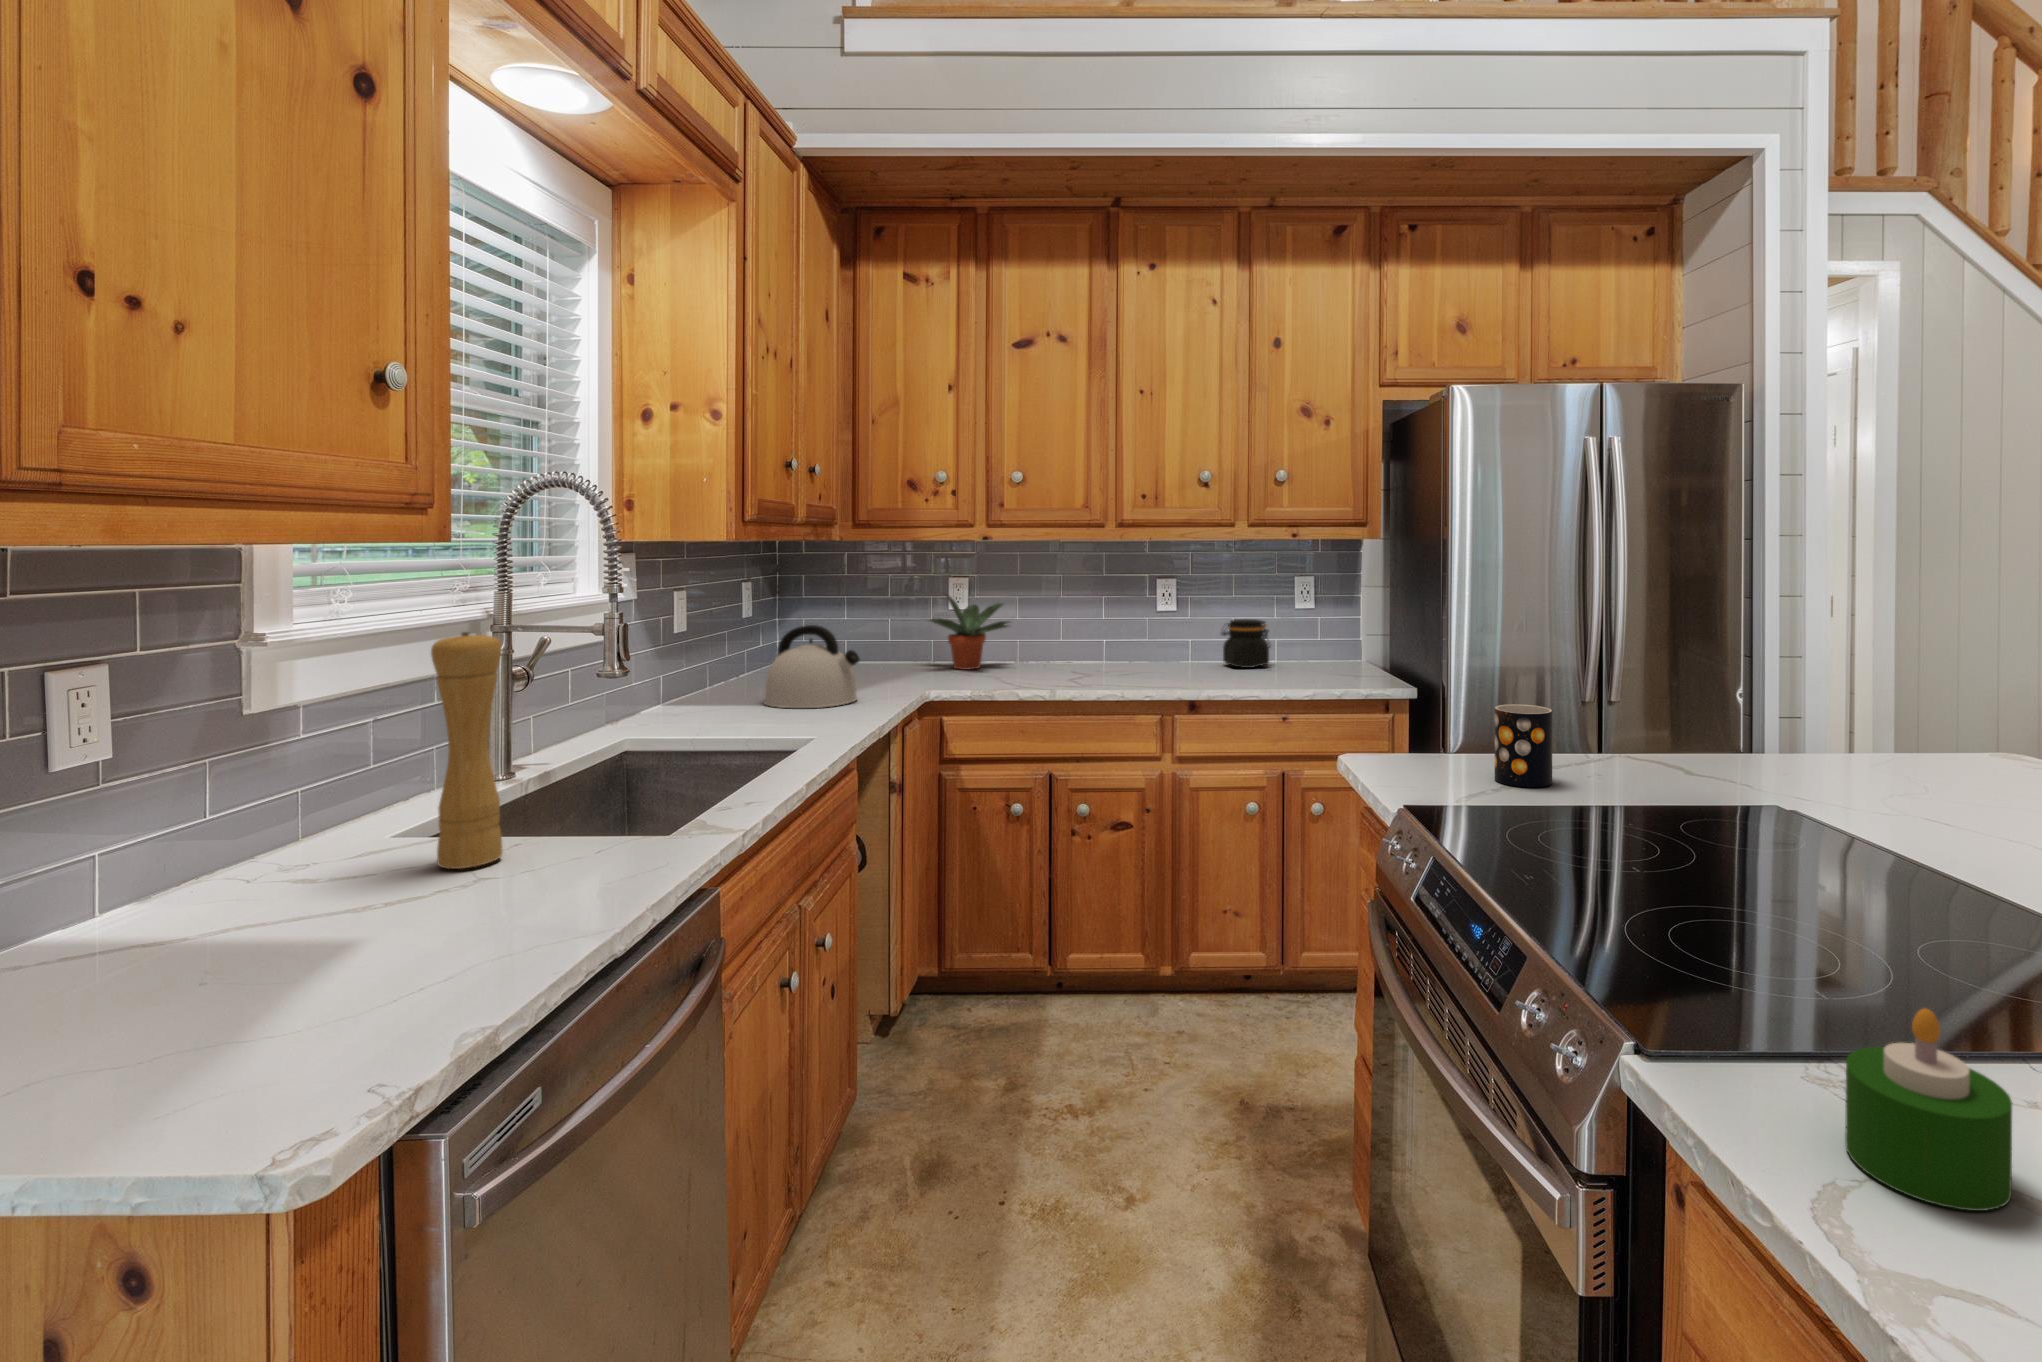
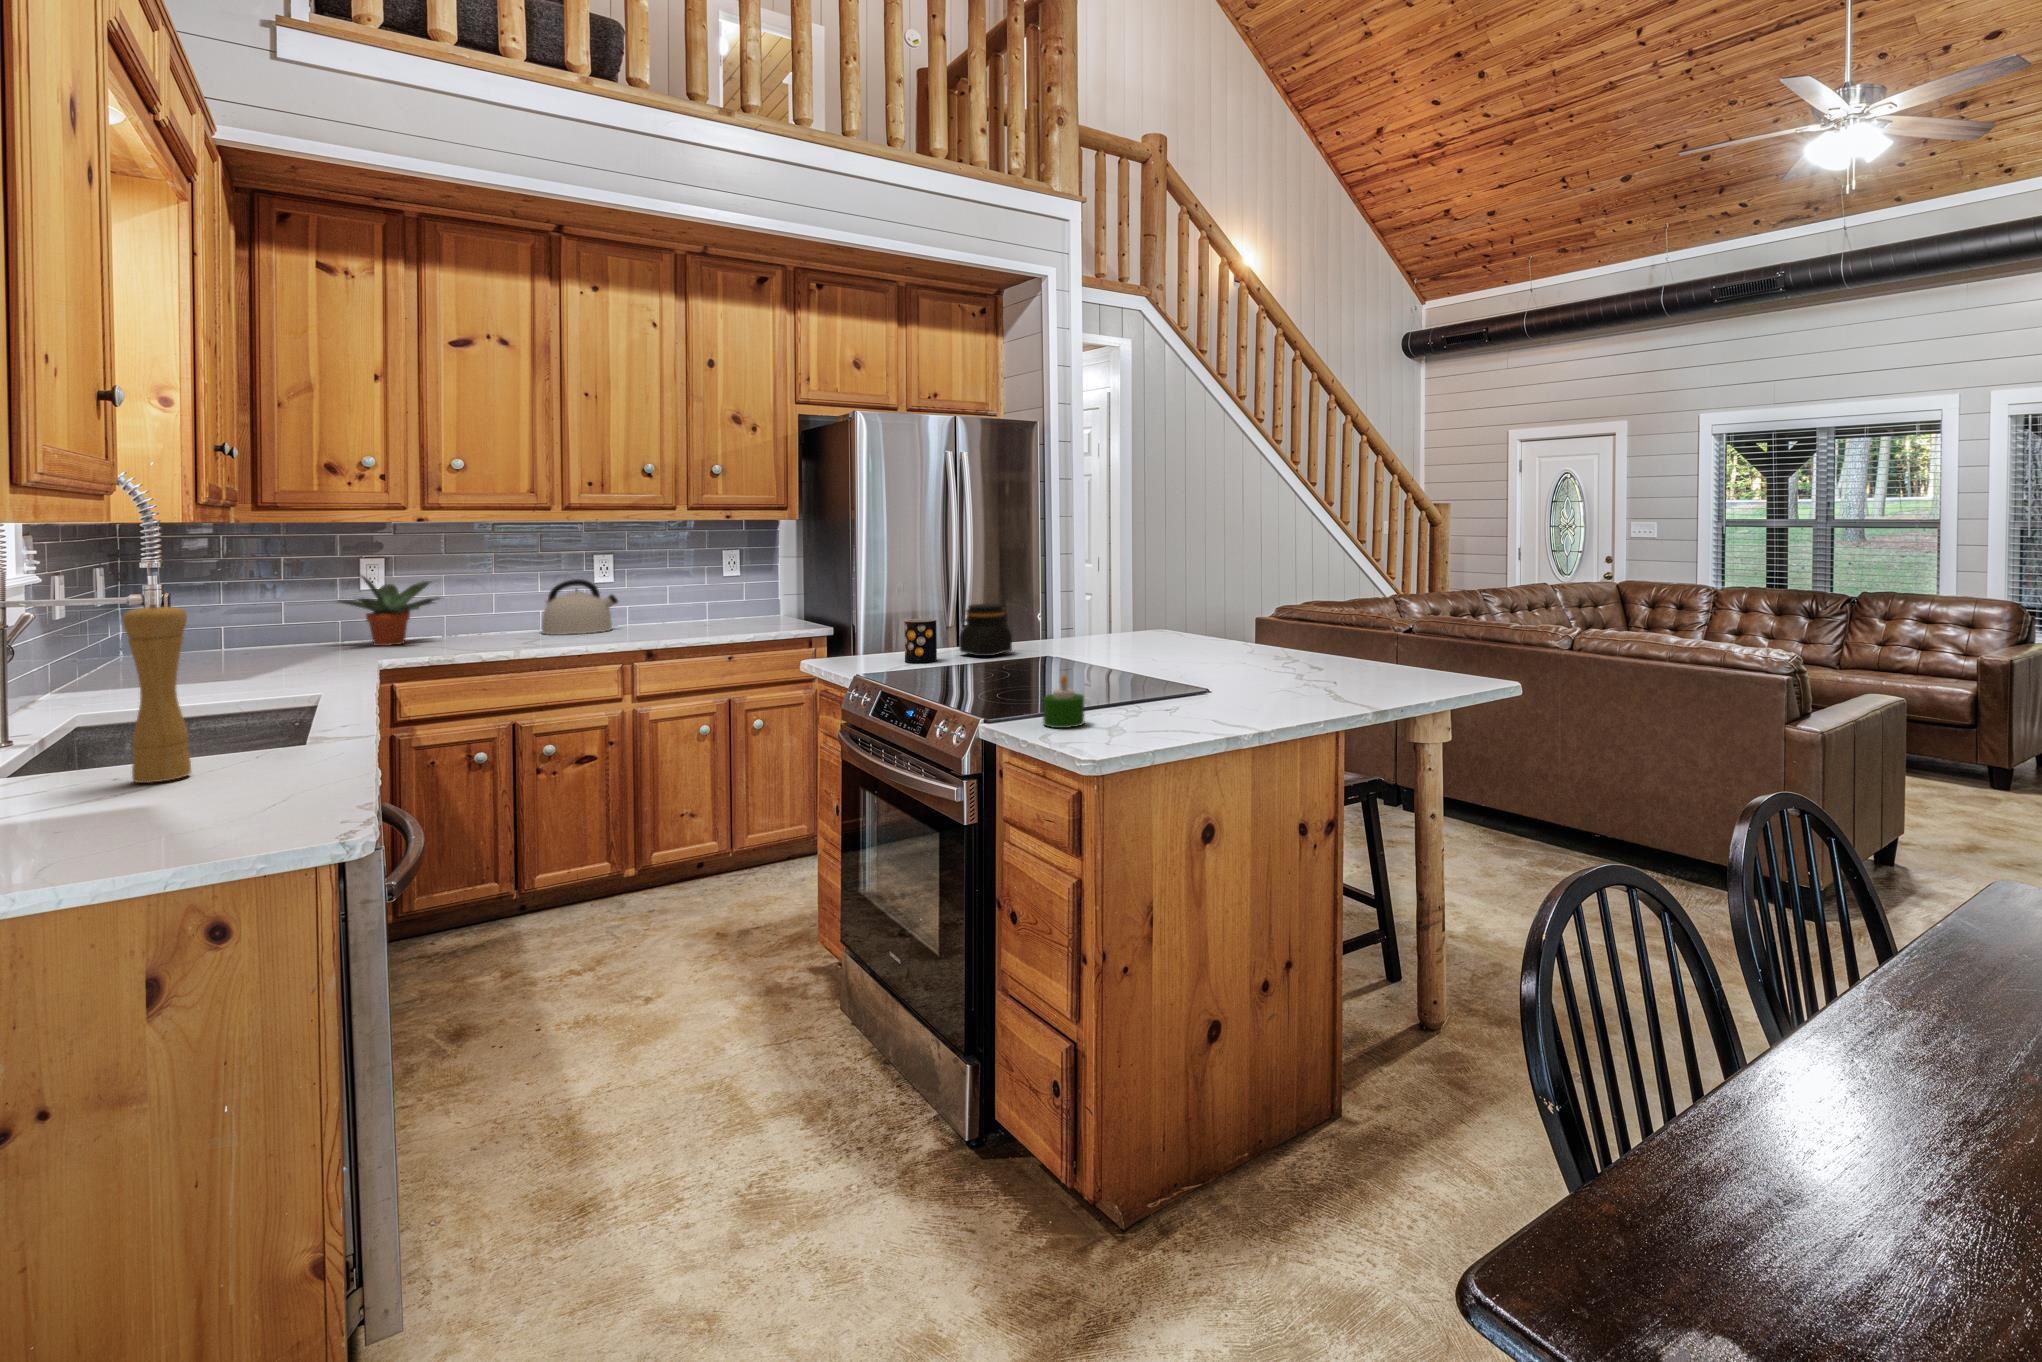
jar: present [1221,619,1270,668] -> present [959,604,1012,656]
kettle: present [764,625,859,708] -> present [542,579,618,635]

